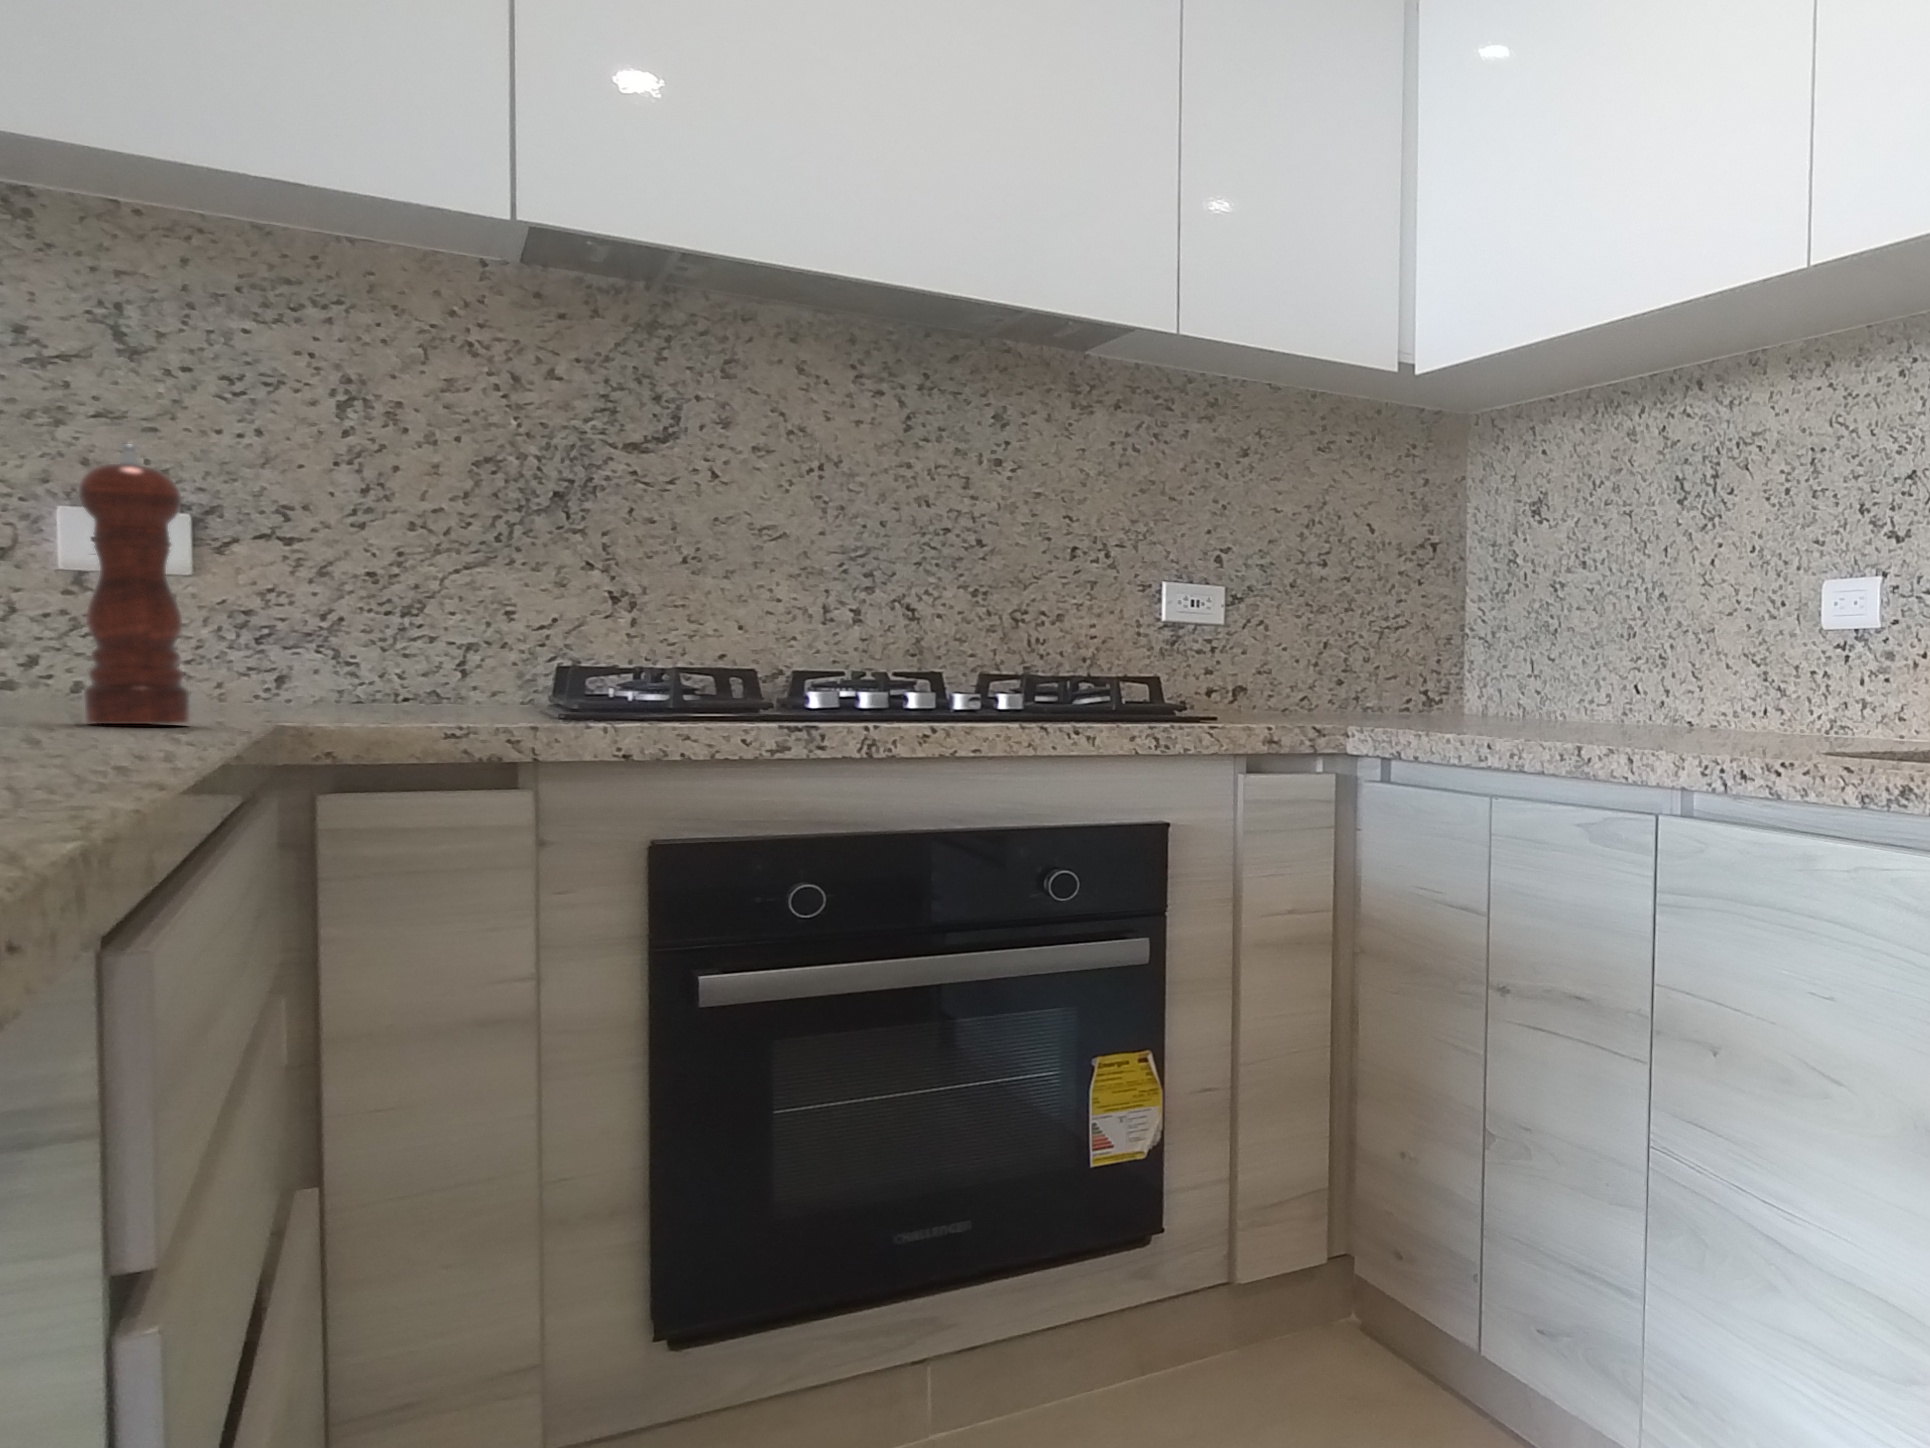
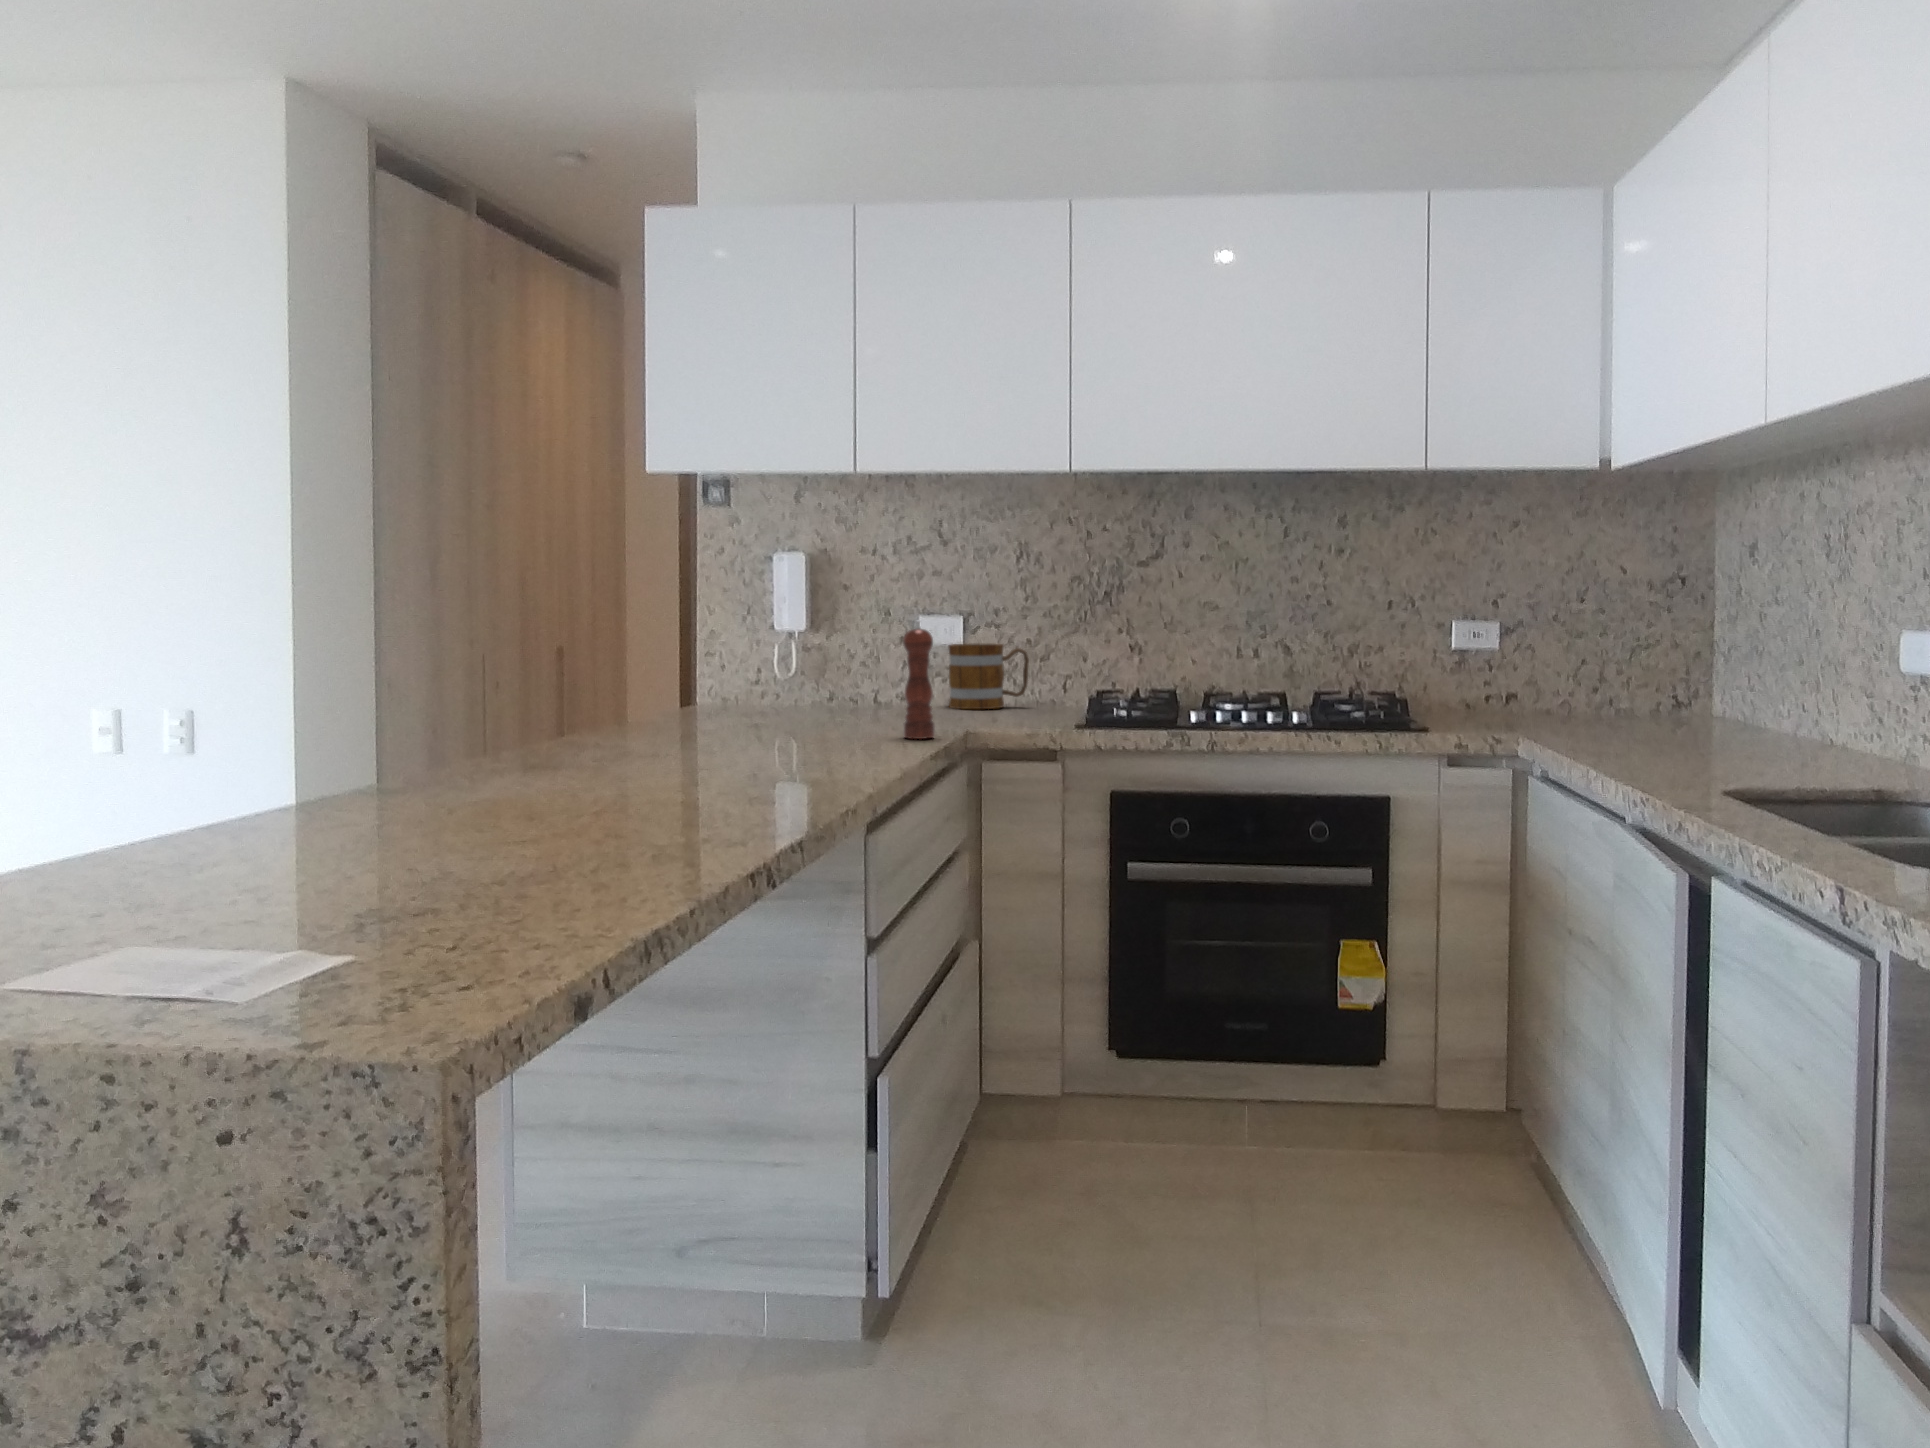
mug: none [172,568,389,700] -> present [949,644,1029,709]

